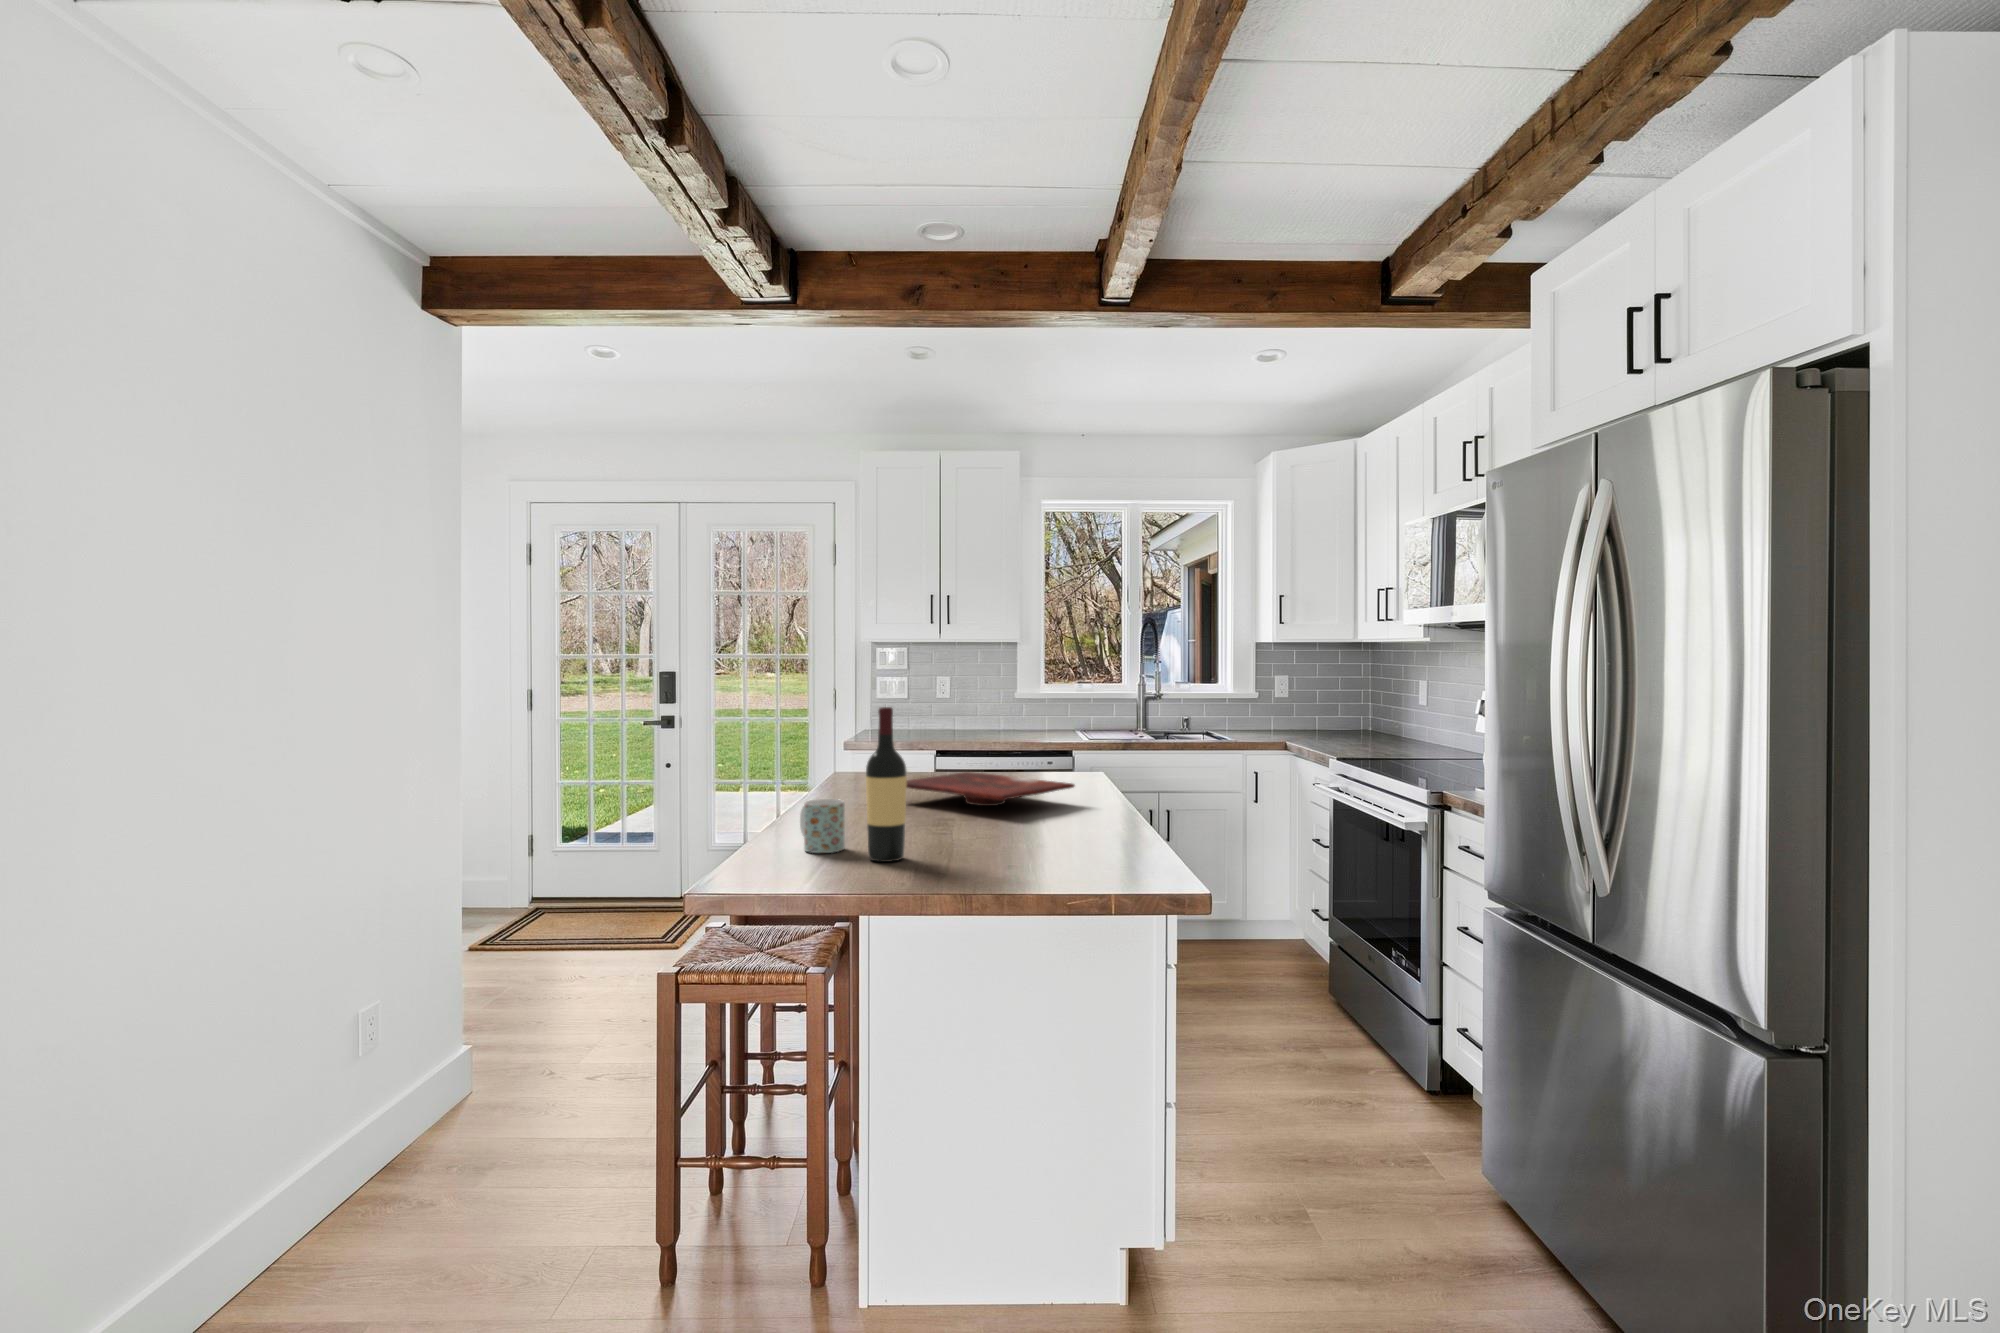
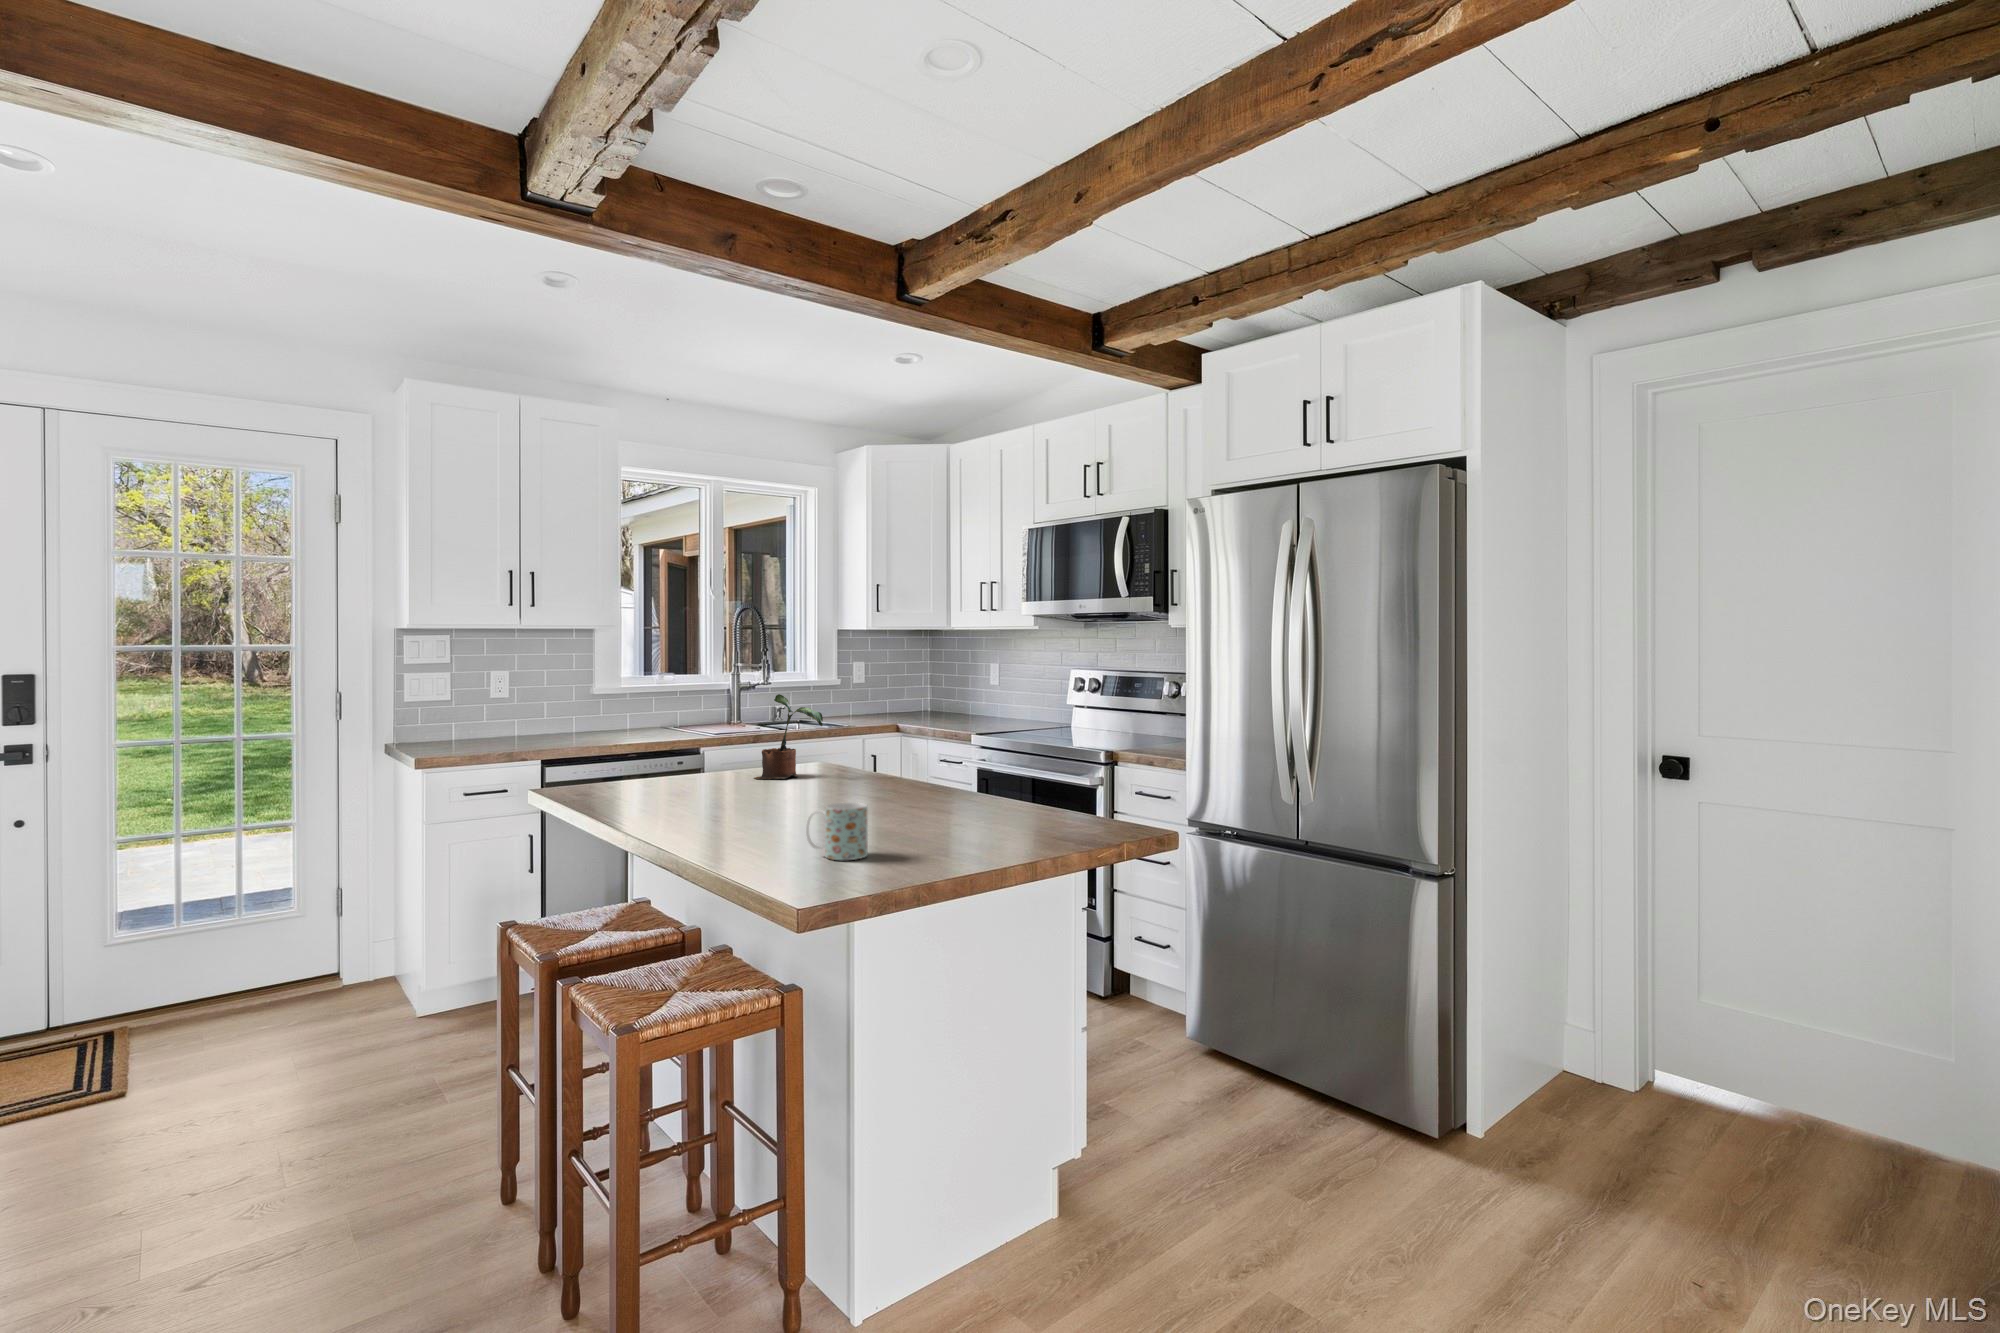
potted plant: none [986,701,1042,780] -> present [755,694,823,779]
wine bottle: present [866,707,907,862] -> none [908,701,949,857]
cutting board: present [906,772,1075,806] -> none [748,771,920,802]

